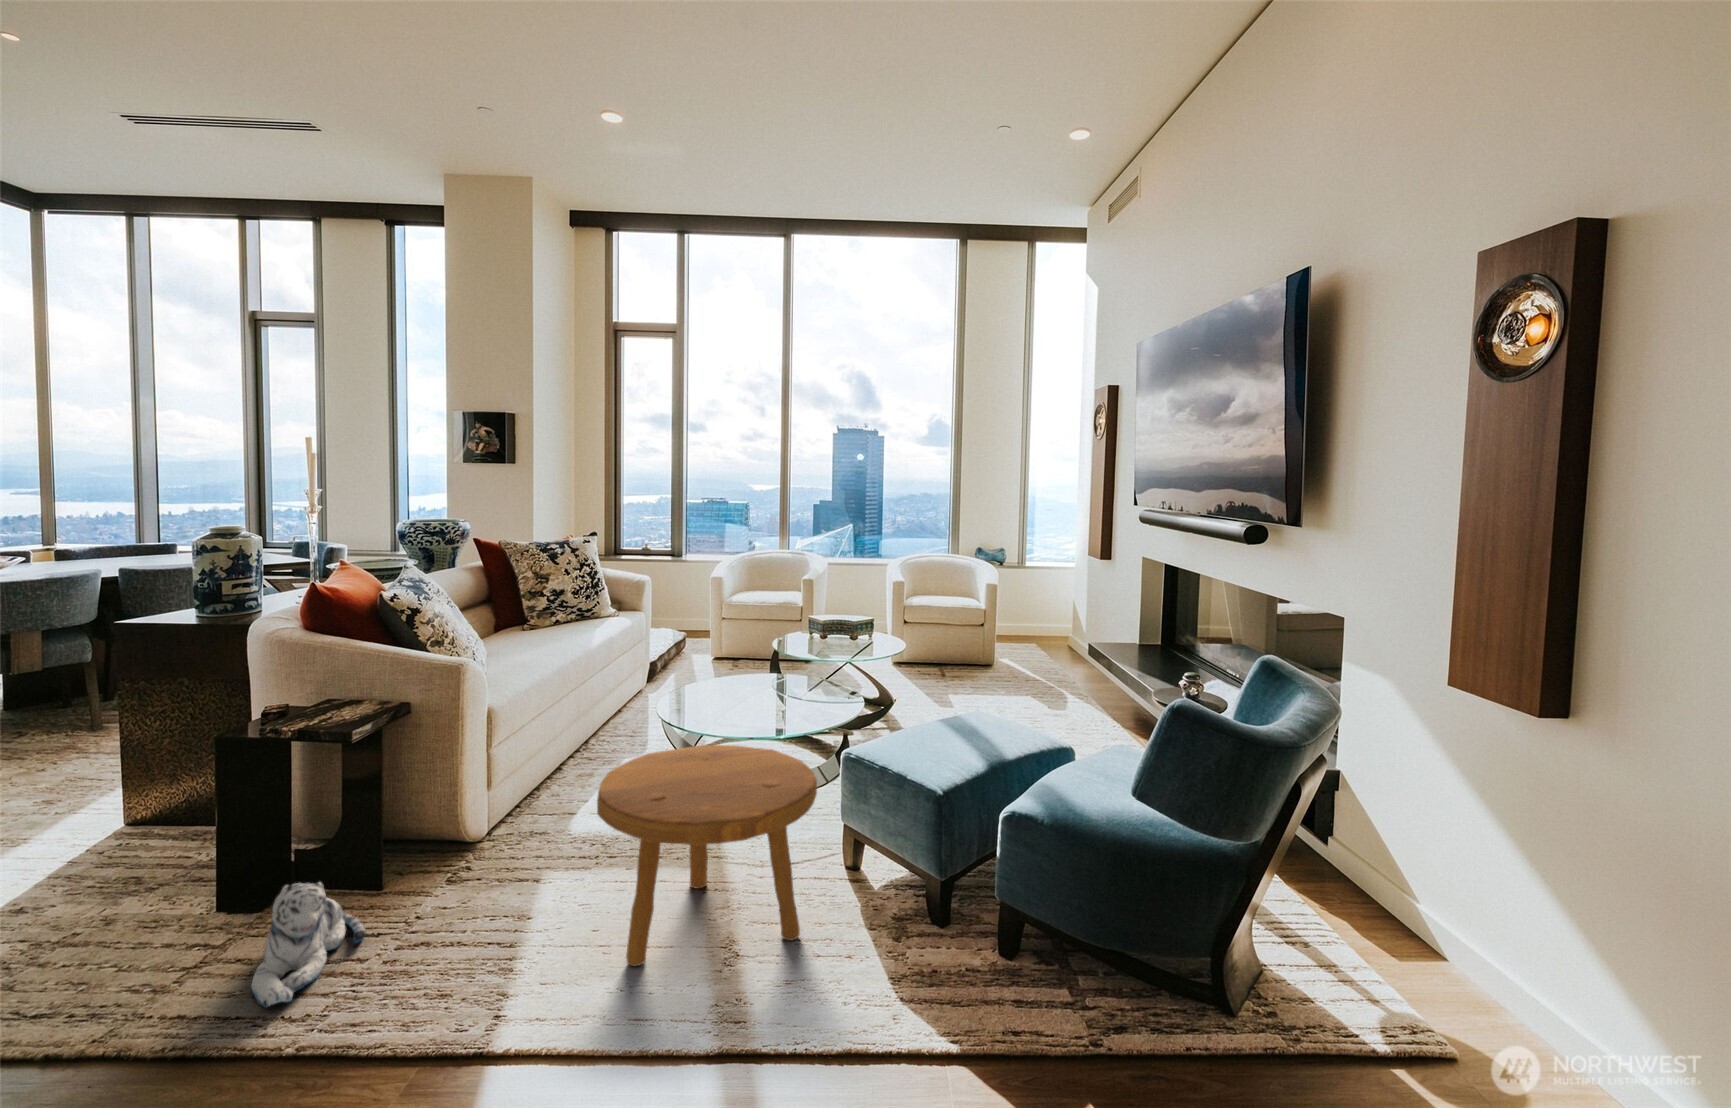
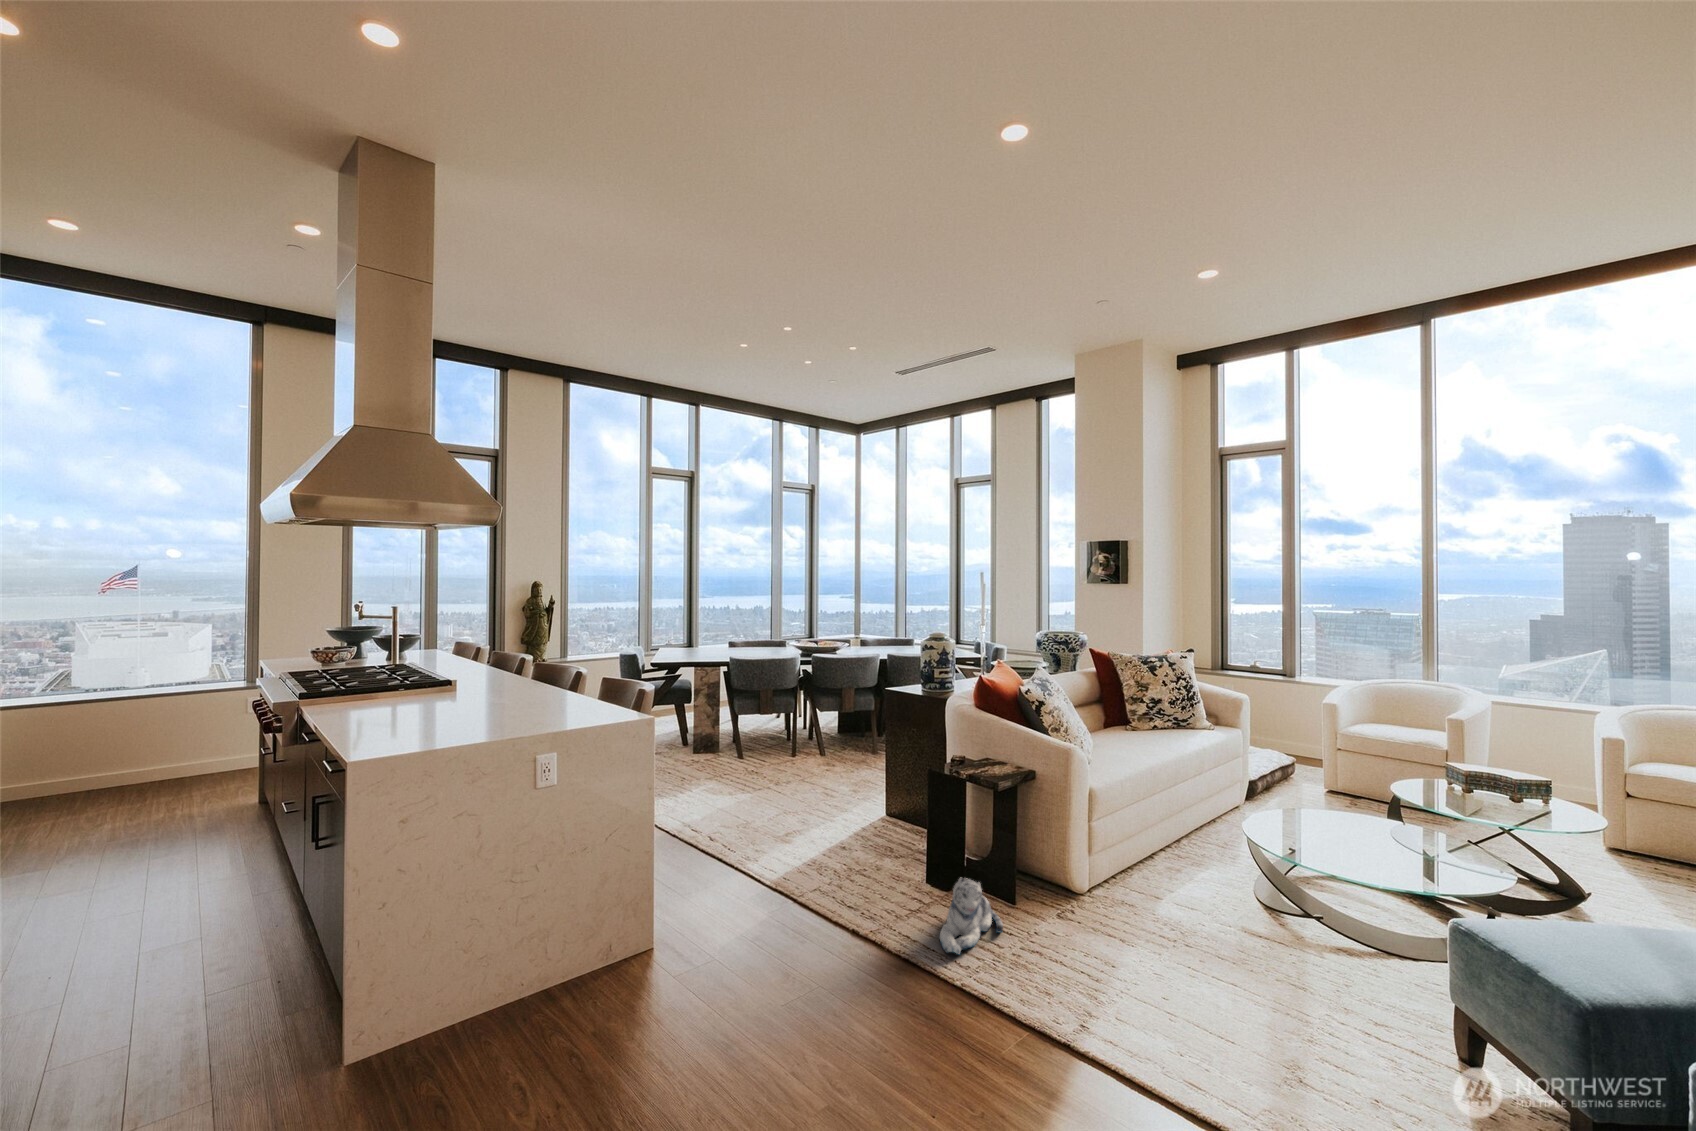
footstool: present [597,745,817,966] -> none [1167,854,1386,1073]

